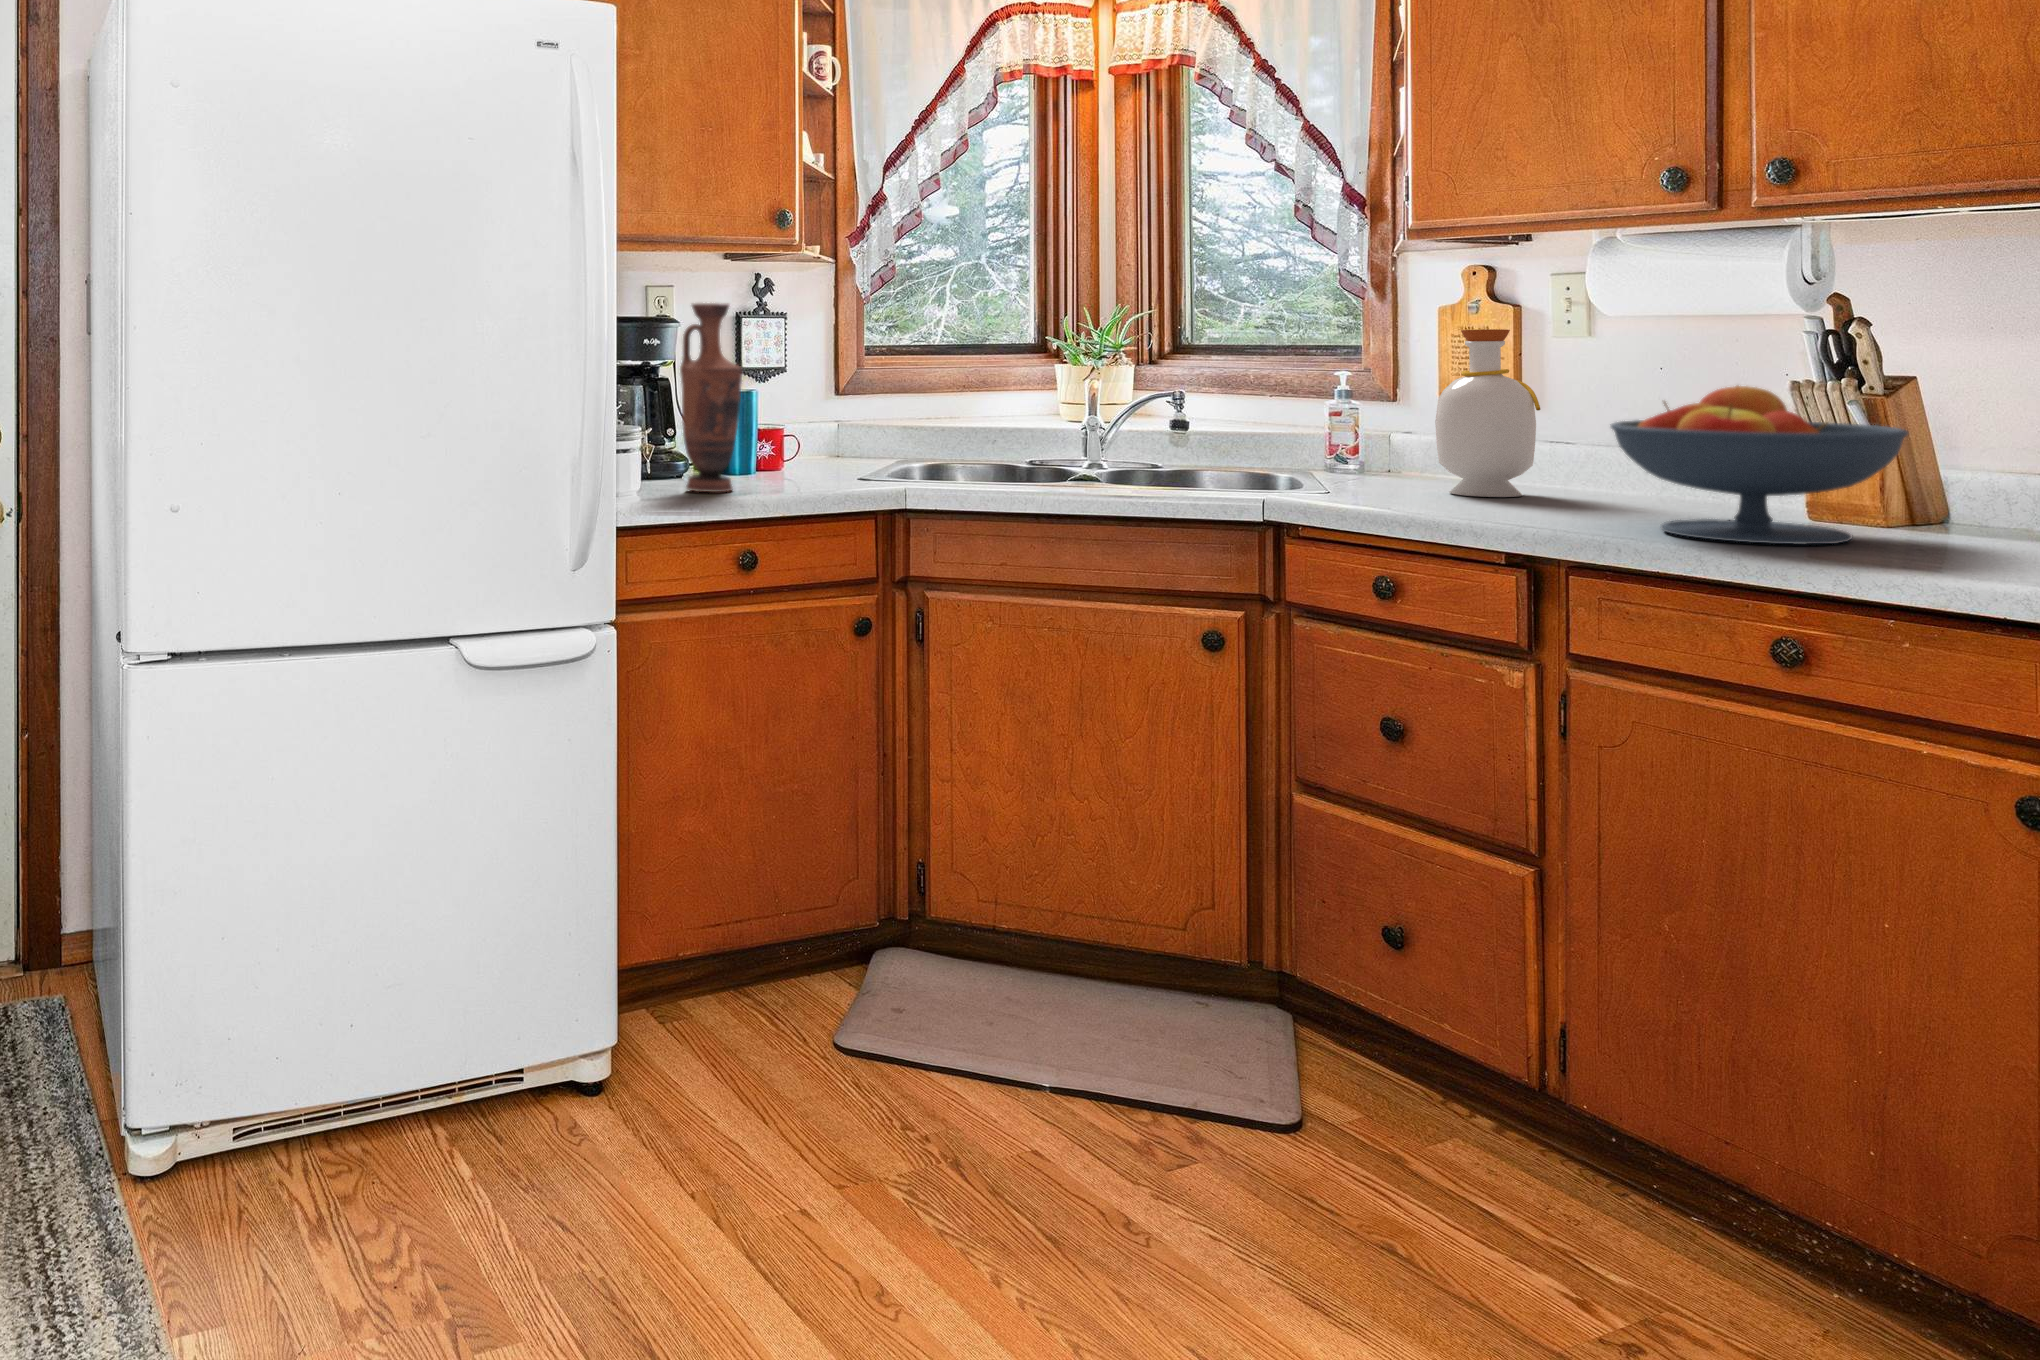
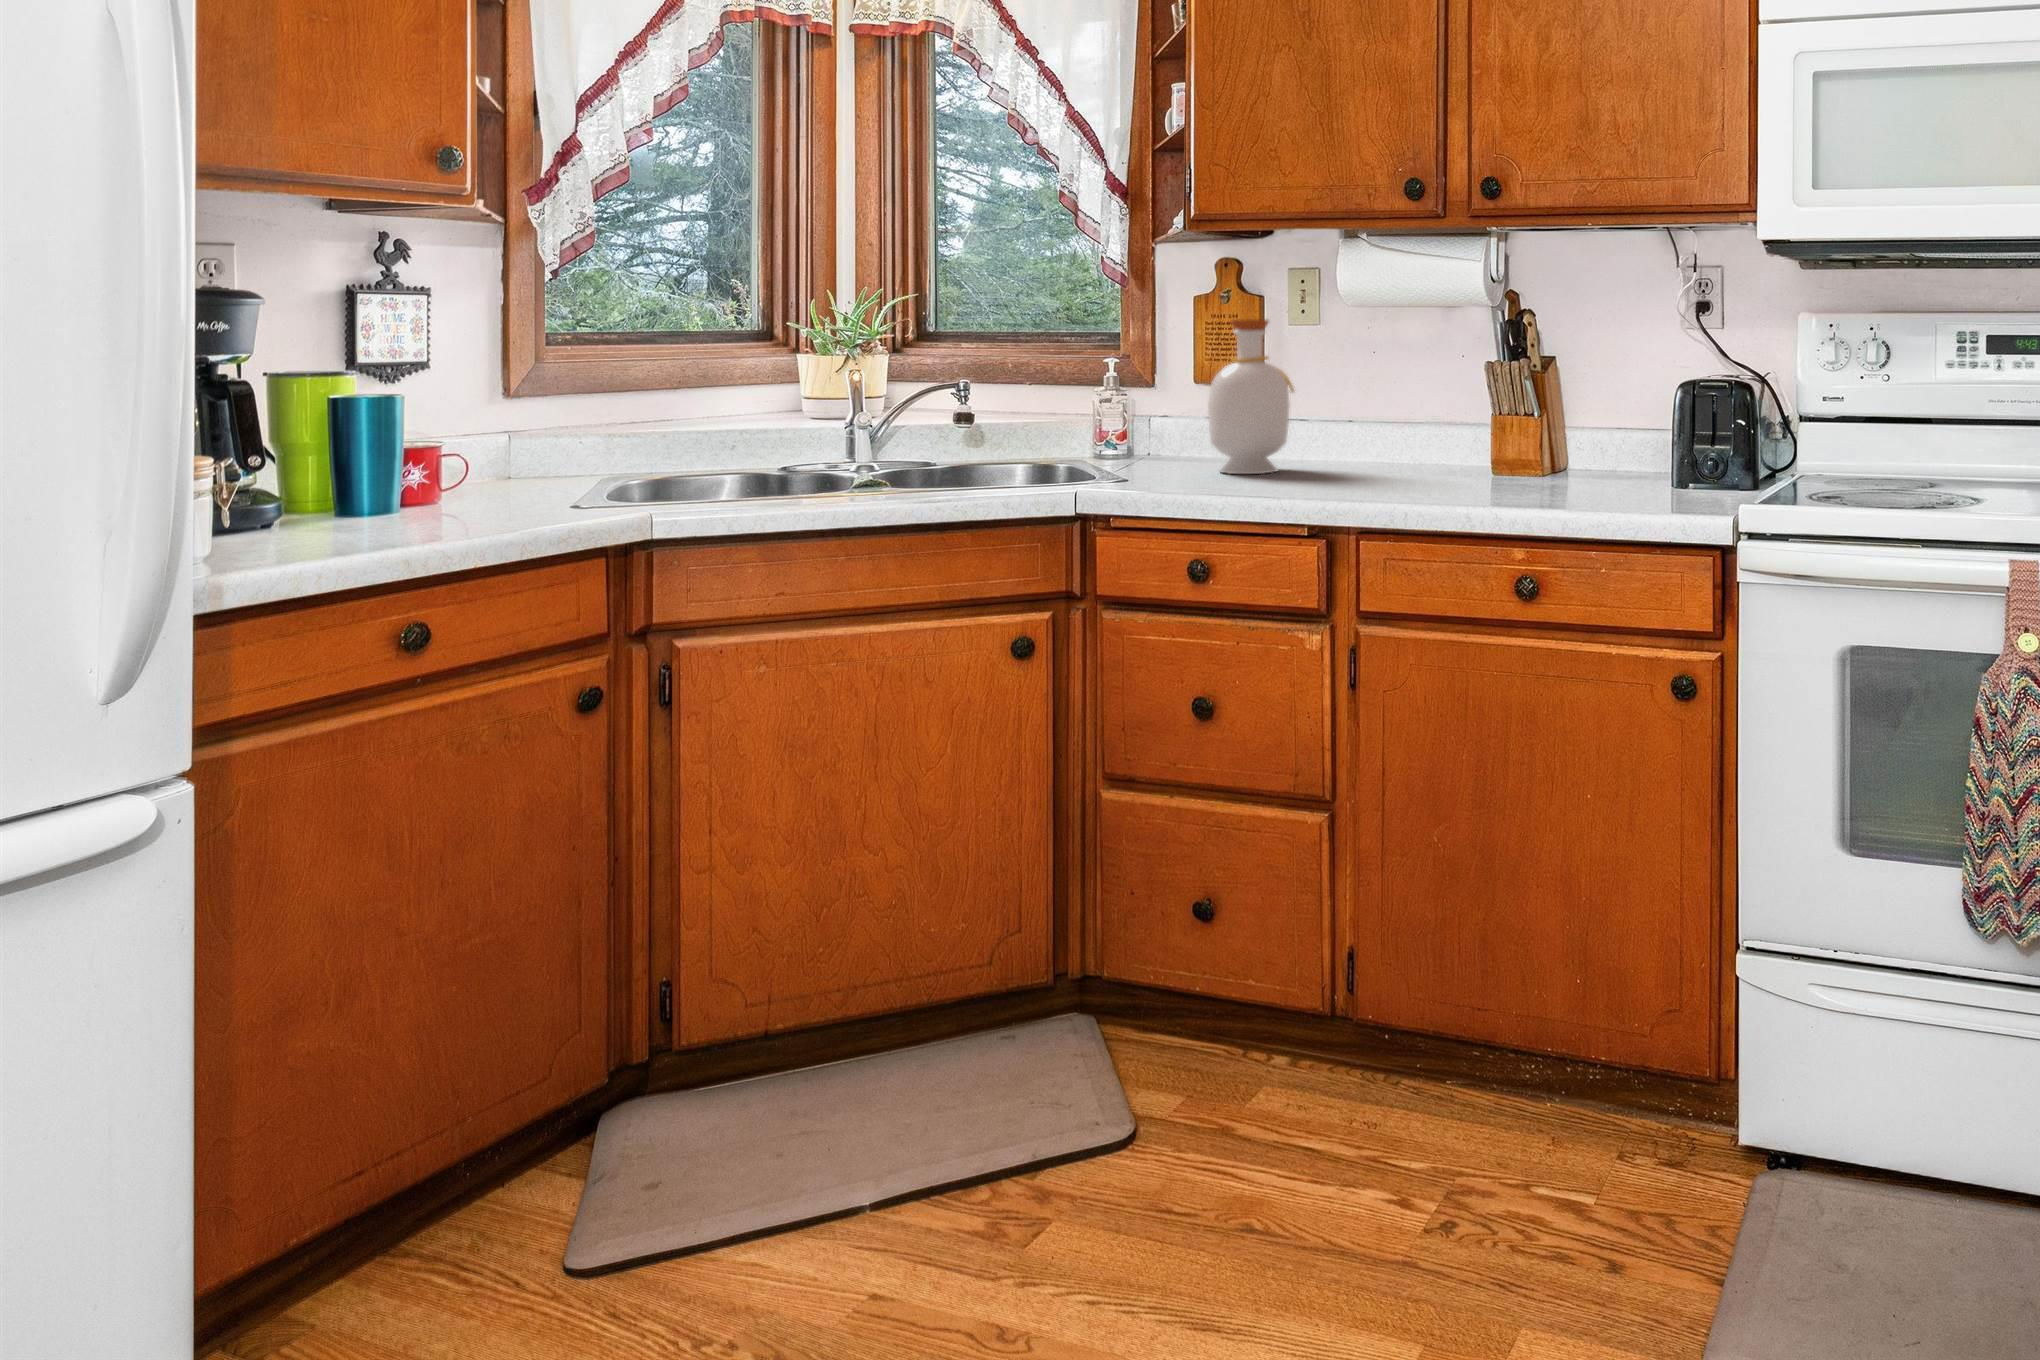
vase: present [680,303,743,492] -> none [278,275,392,547]
fruit bowl: present [1610,386,1908,544] -> none [1384,370,1582,504]

